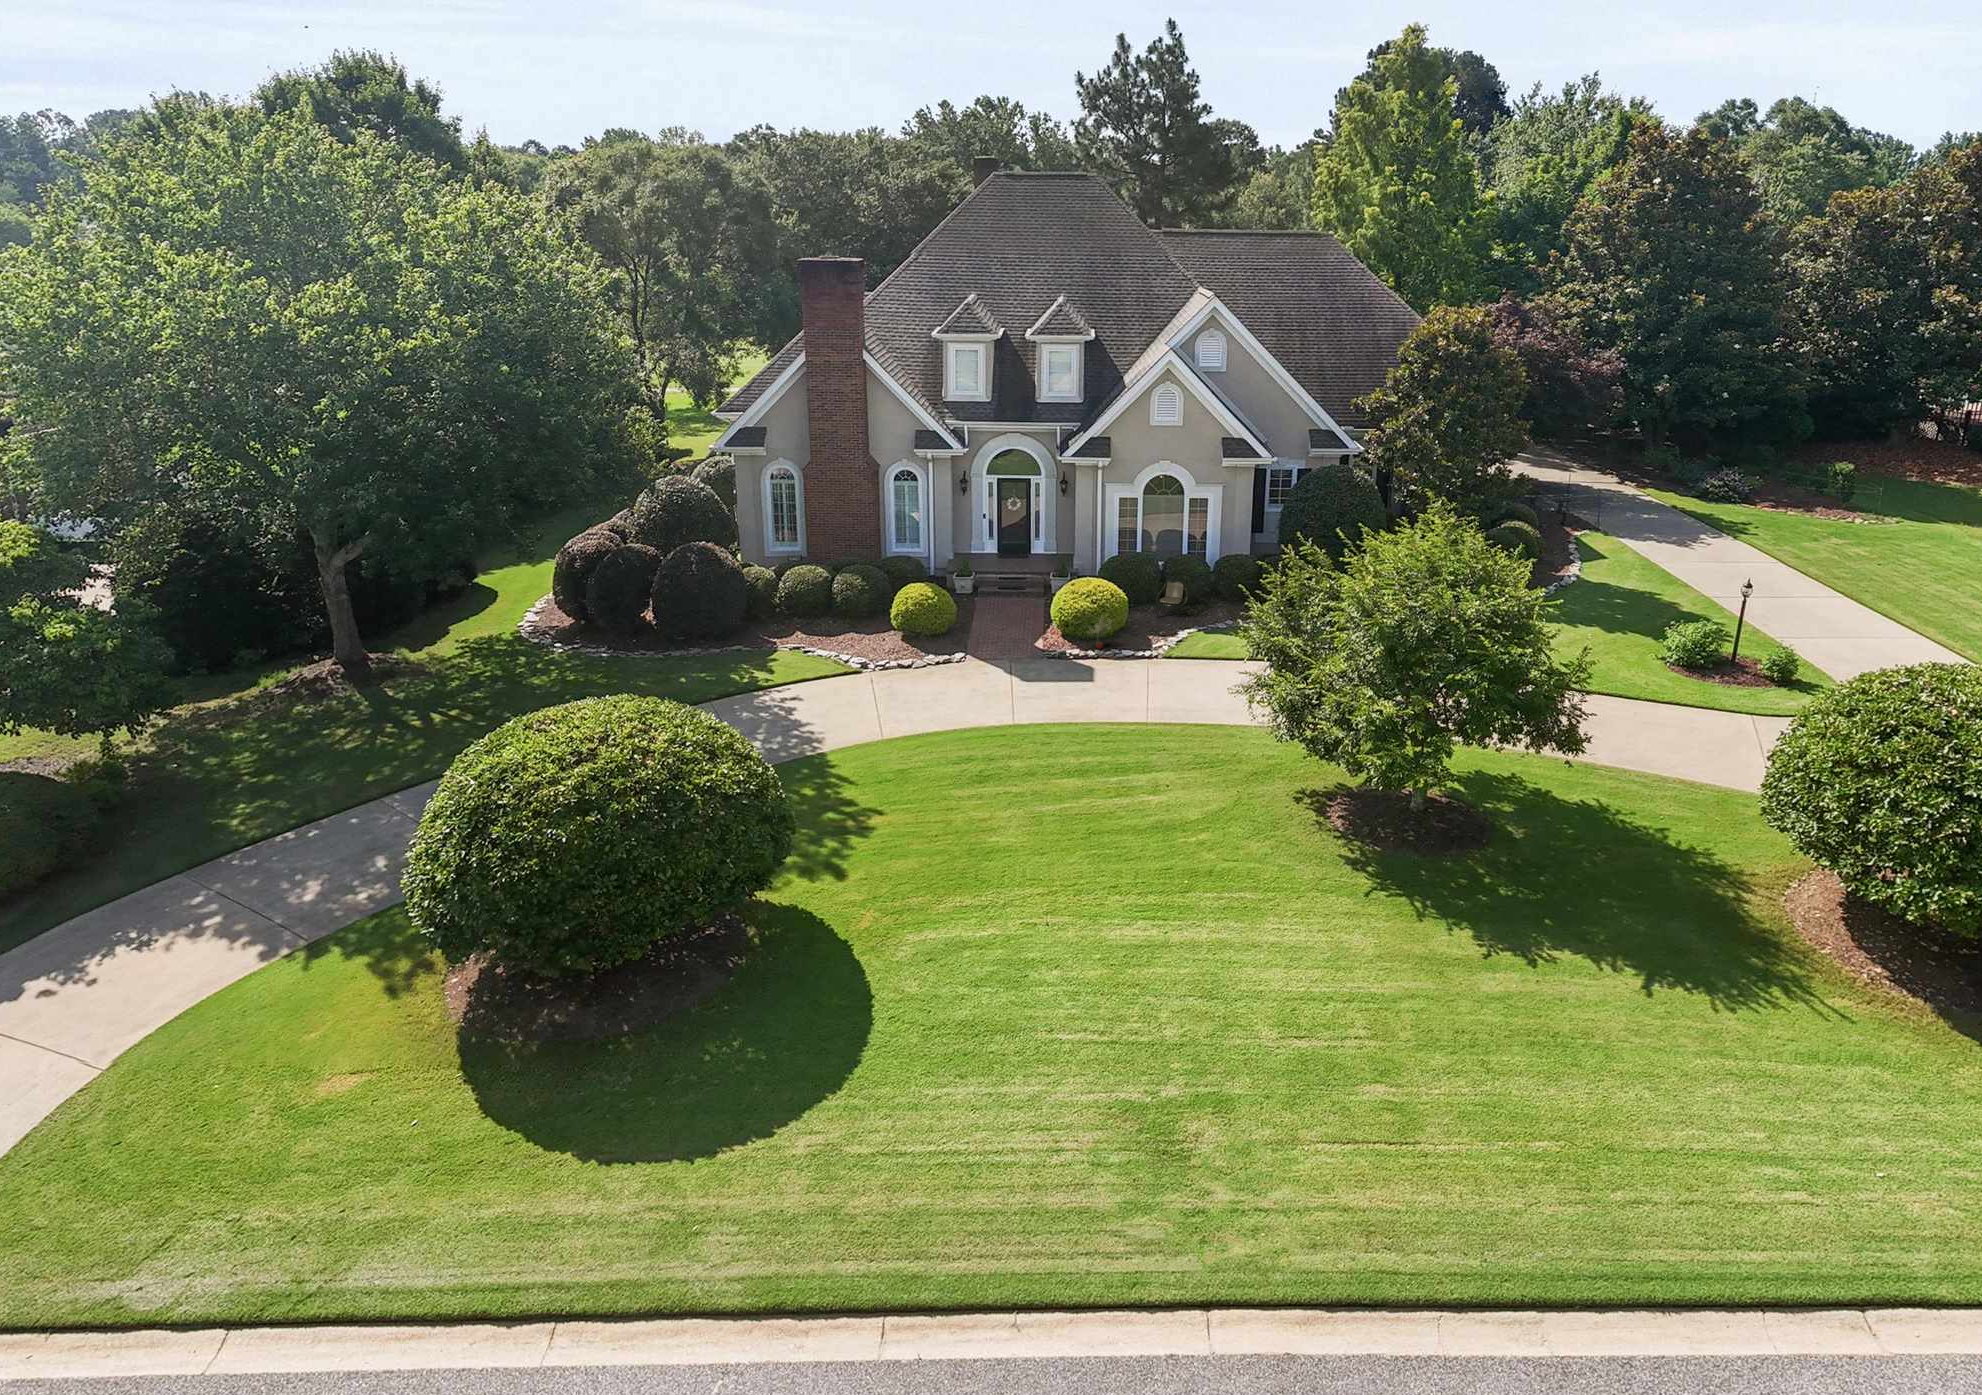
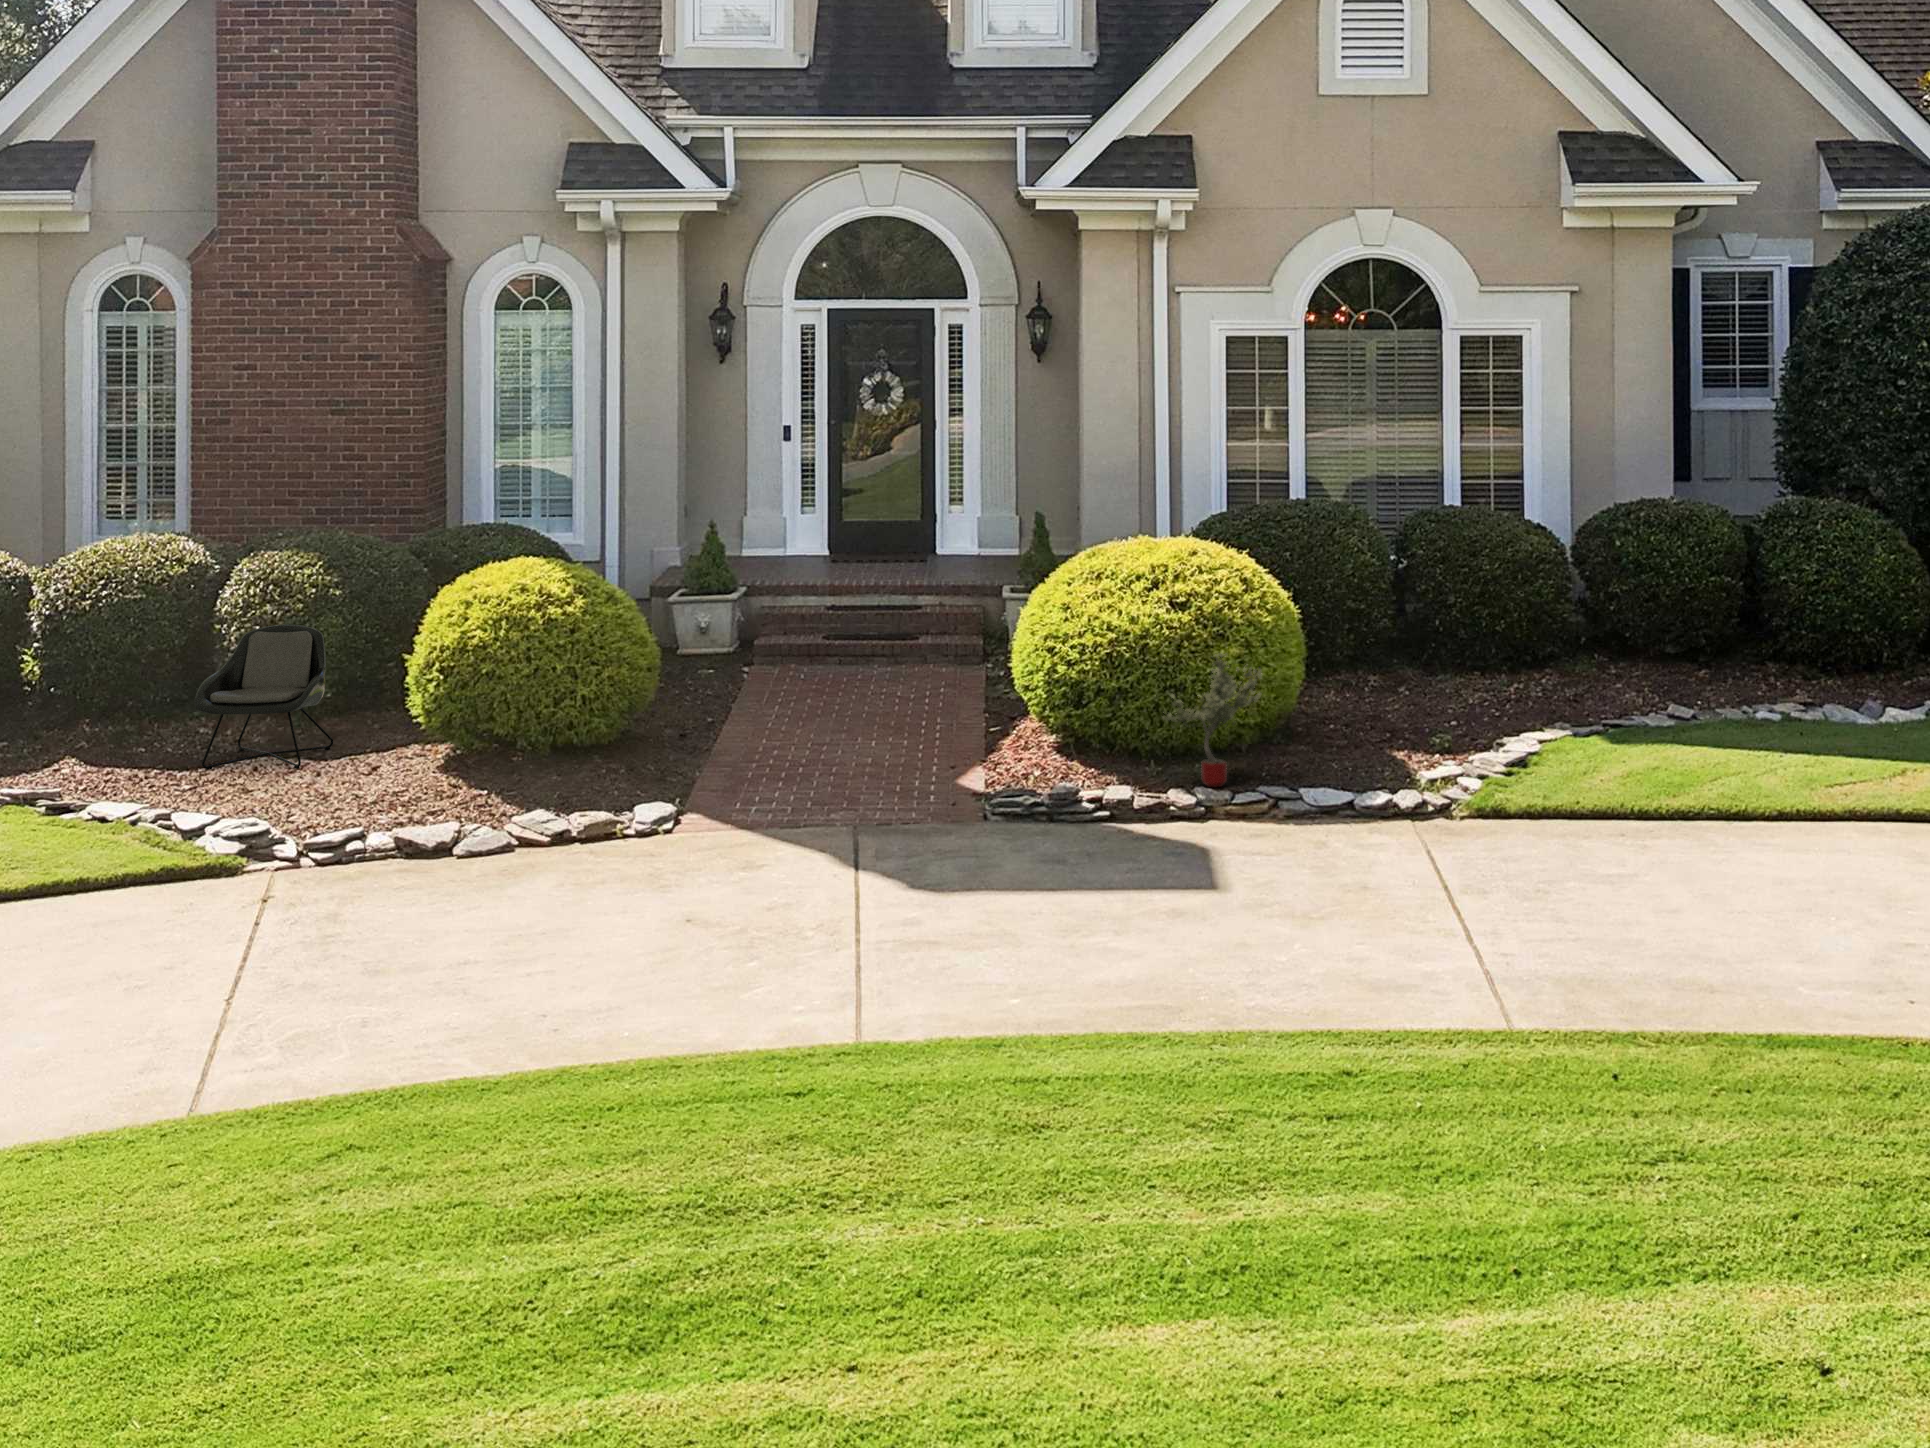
lounge chair: present [1156,581,1187,620] -> present [194,625,333,770]

